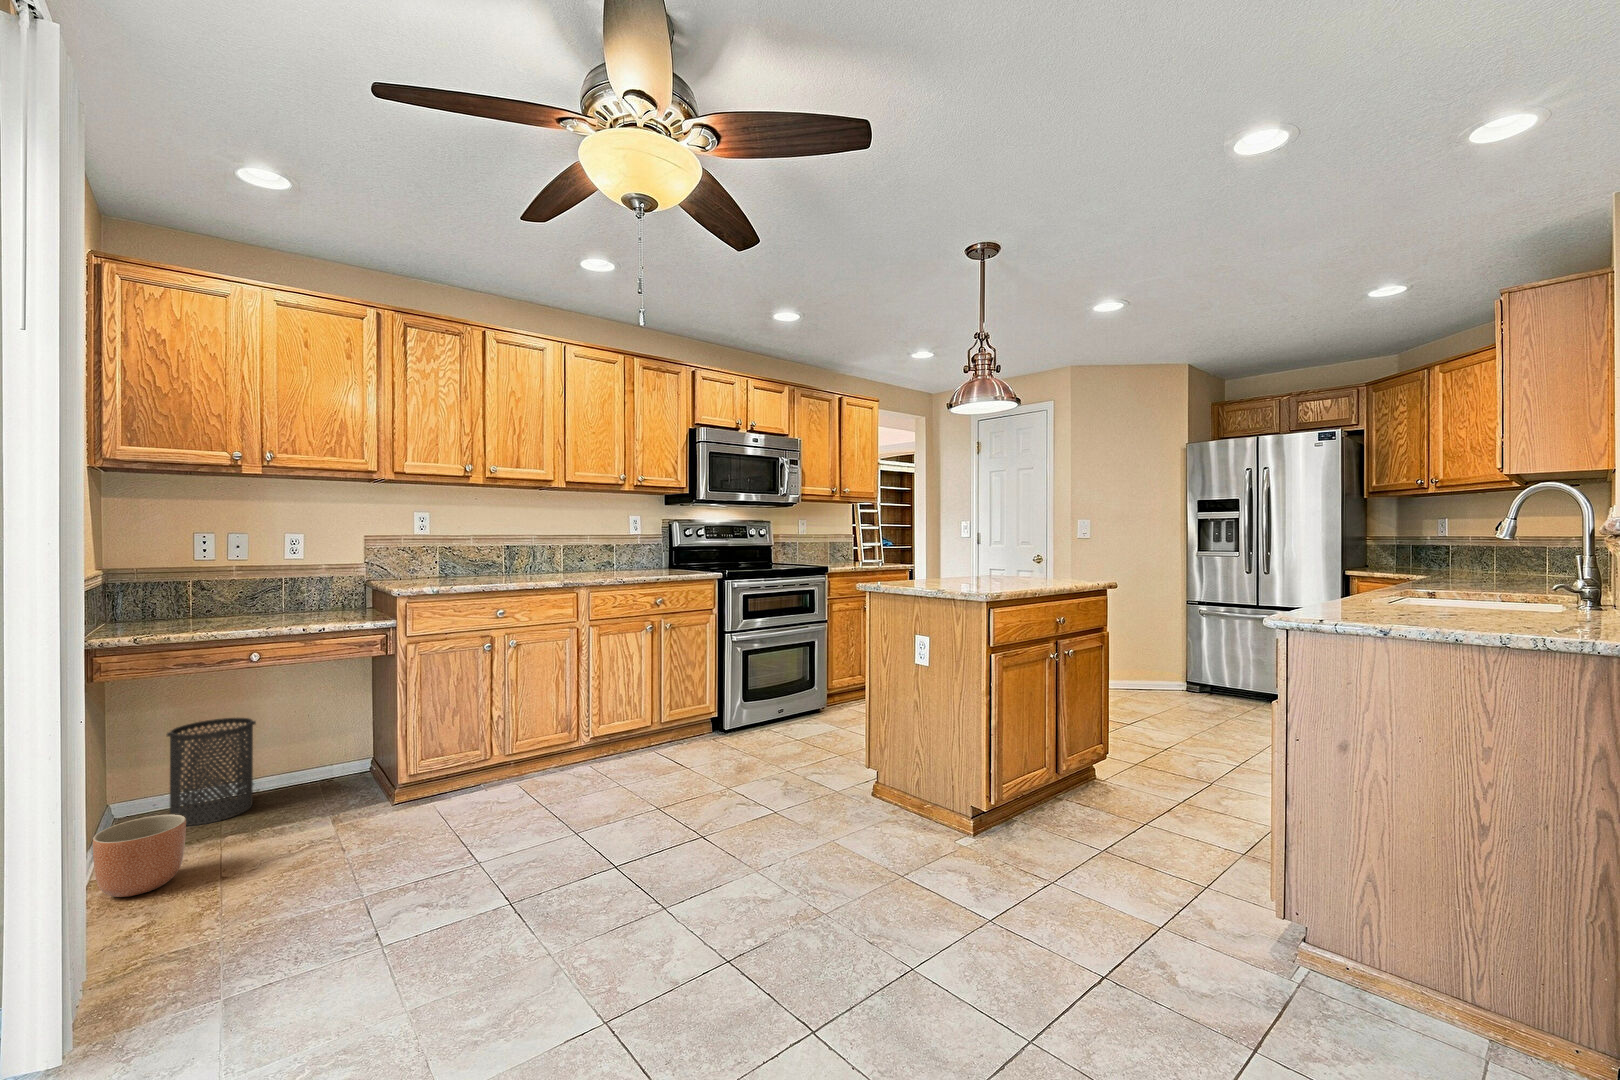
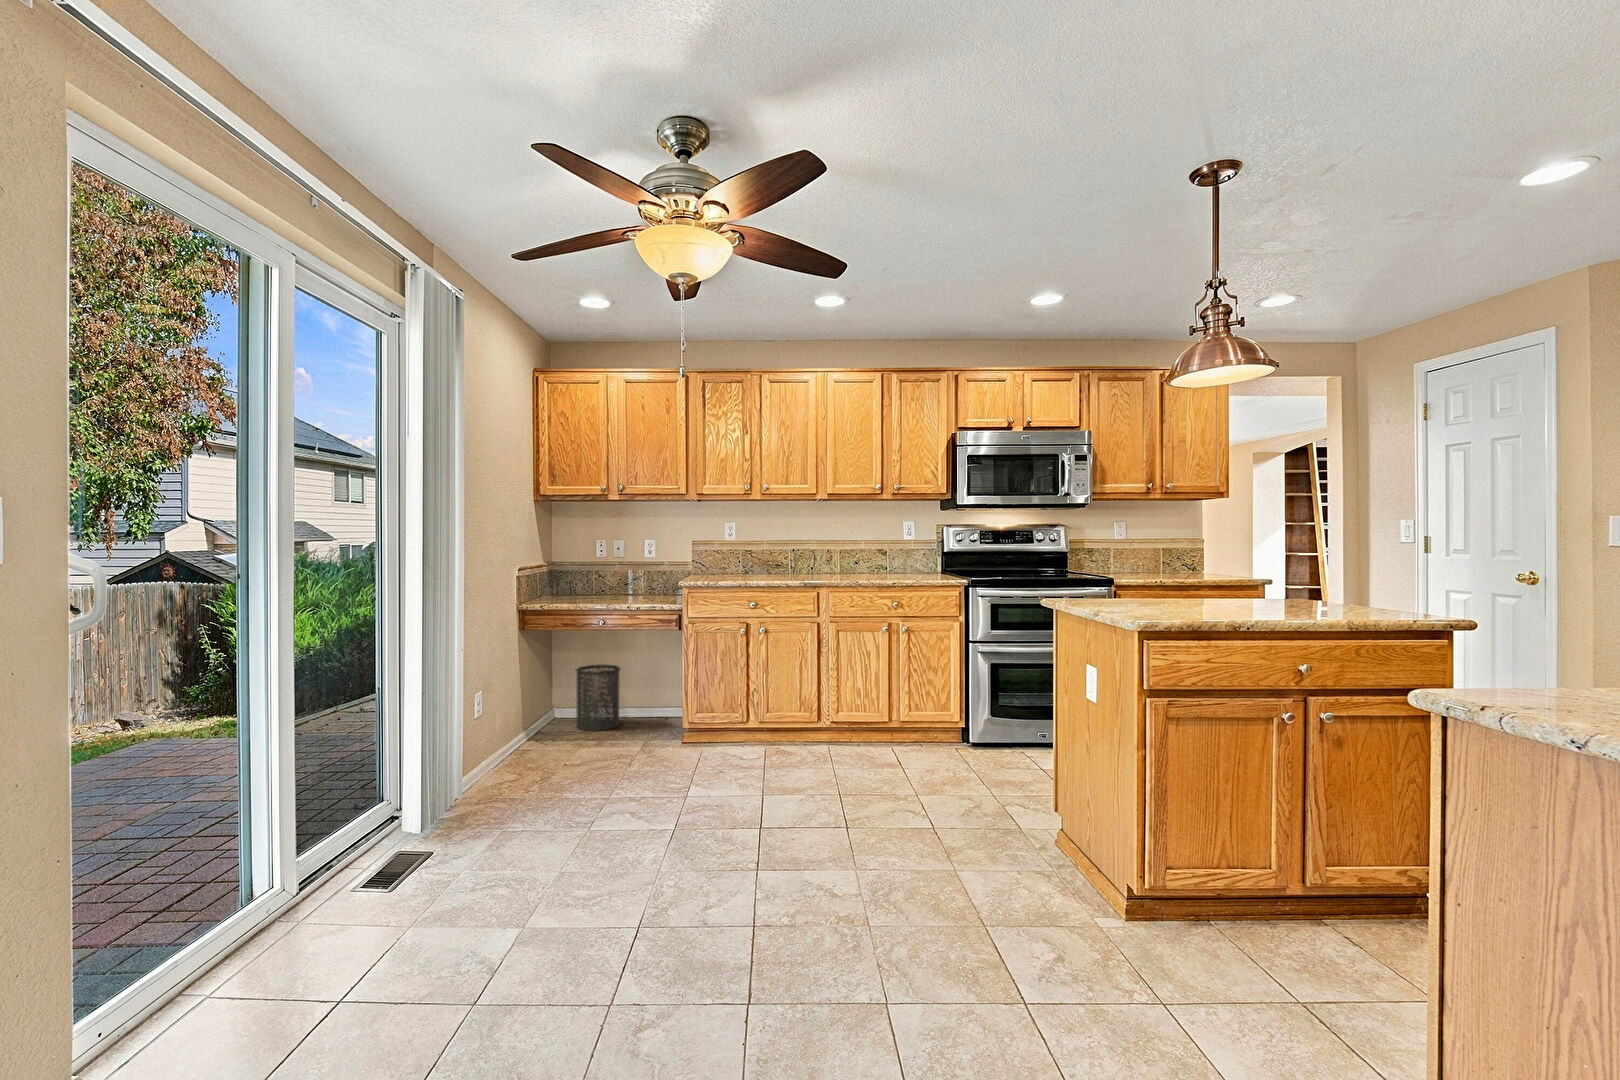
planter: present [93,814,186,897] -> none [516,715,557,758]

